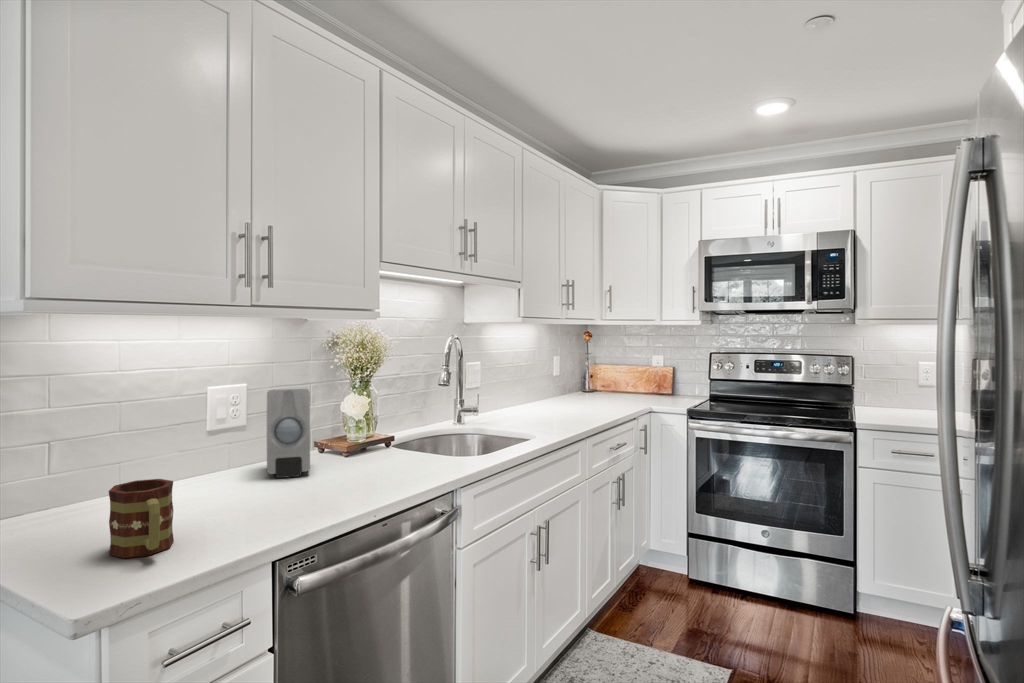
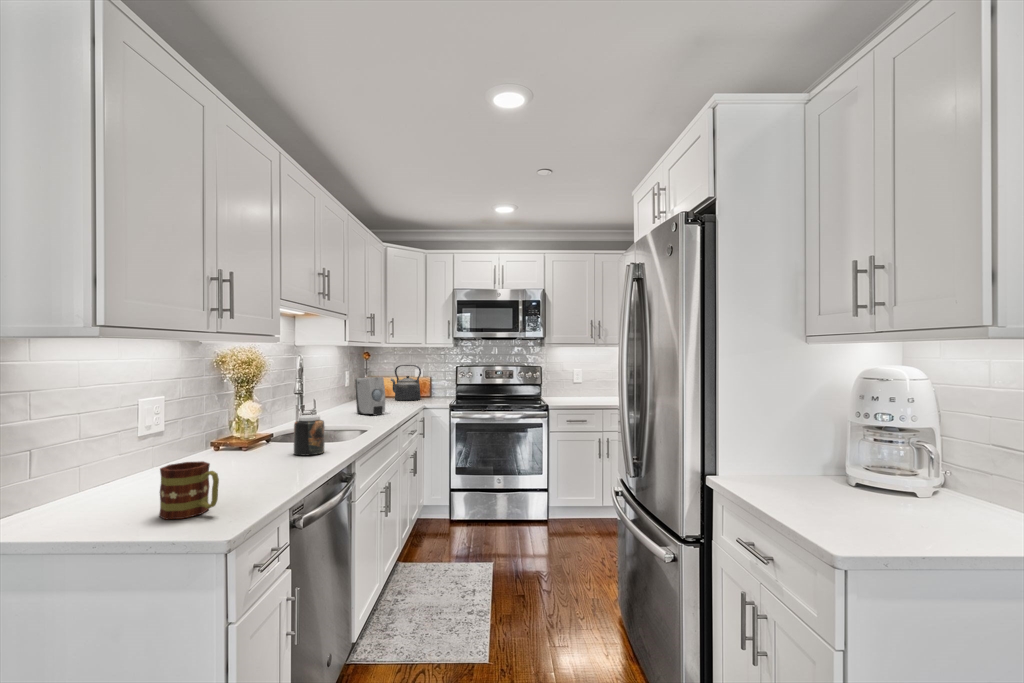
kettle: none [614,350,653,400] -> present [391,365,421,401]
soap dispenser: present [267,389,310,478] -> present [356,377,385,415]
jar: none [386,419,425,475] -> present [294,415,325,455]

